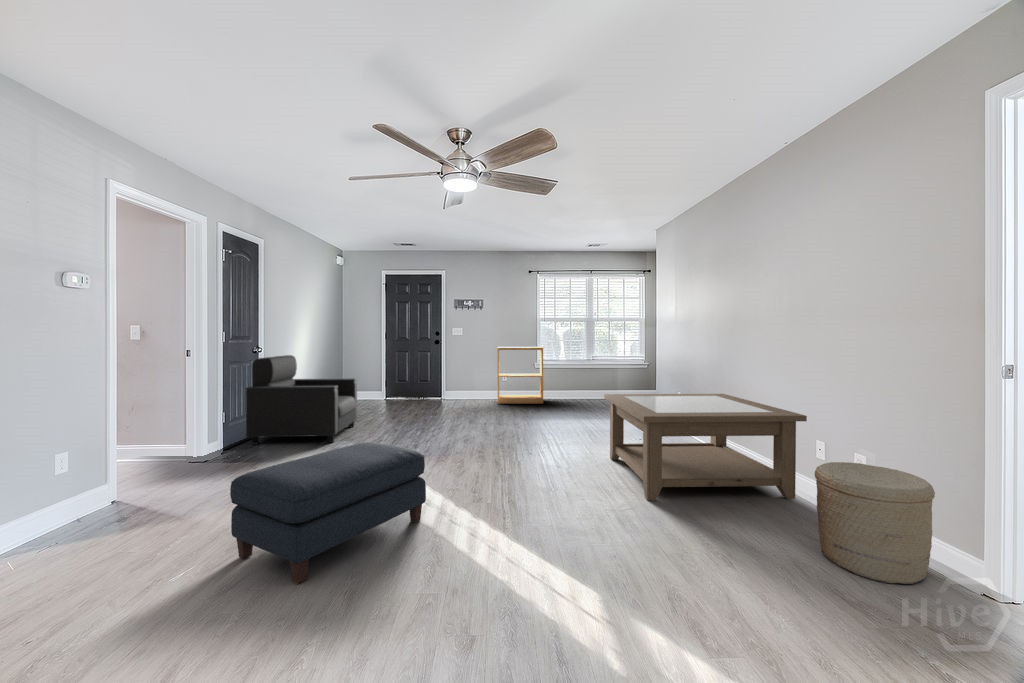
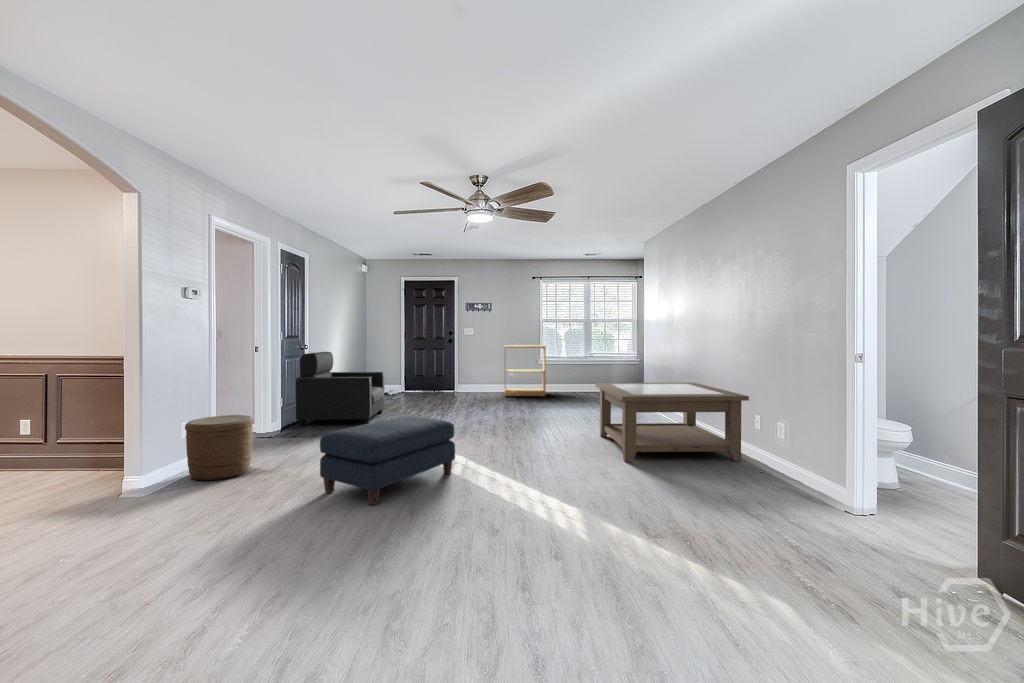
woven basket: present [815,462,935,584] -> present [185,415,254,480]

